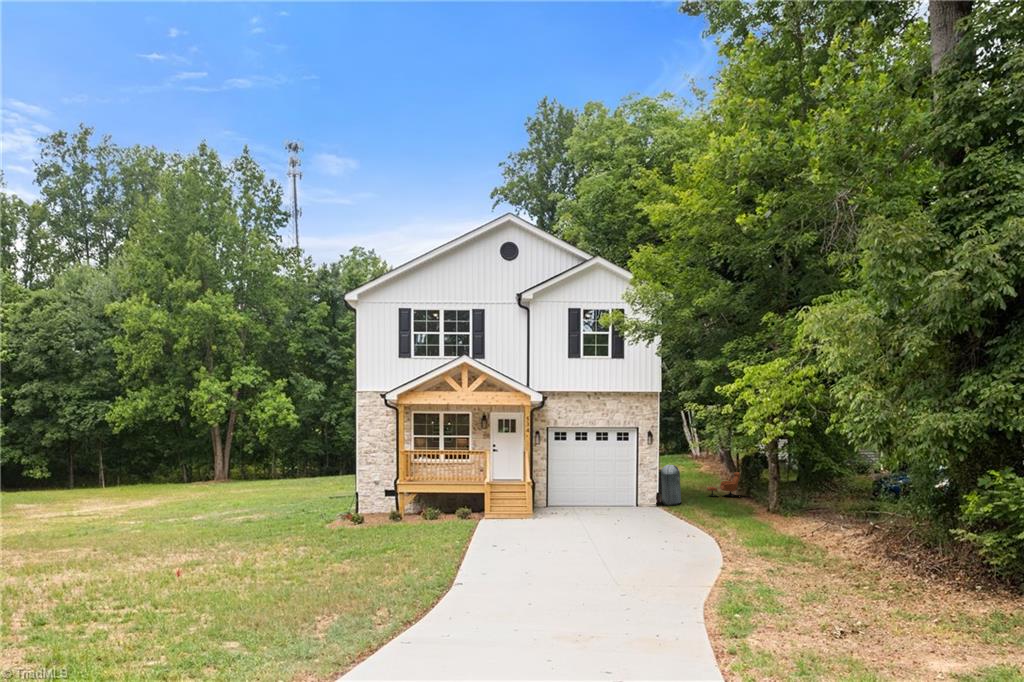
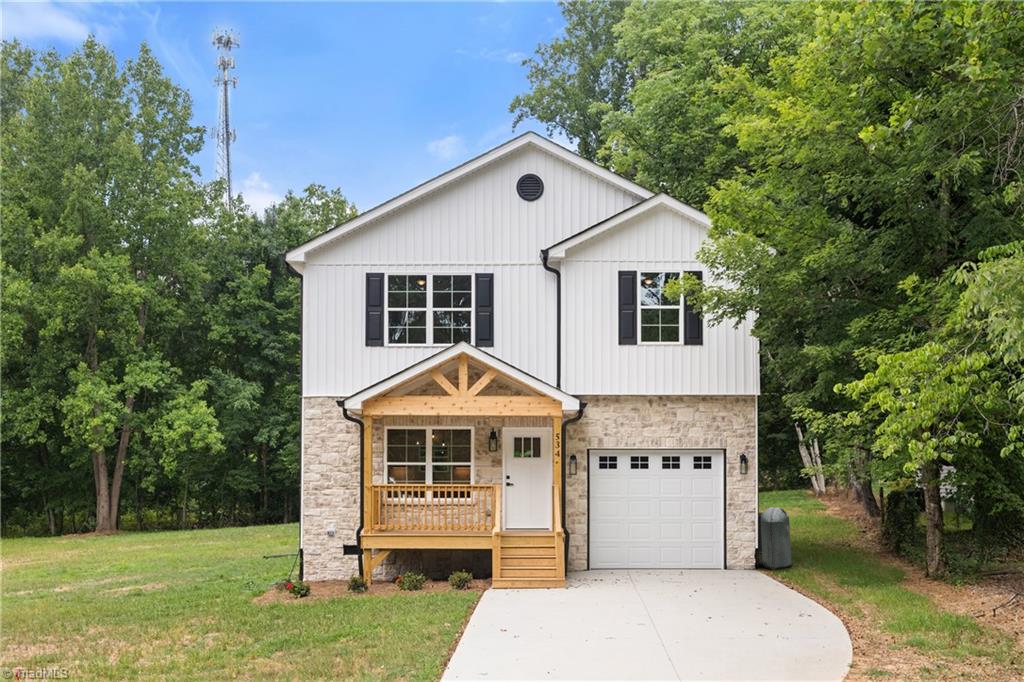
lounge chair: present [707,472,740,497] -> none [828,518,880,558]

